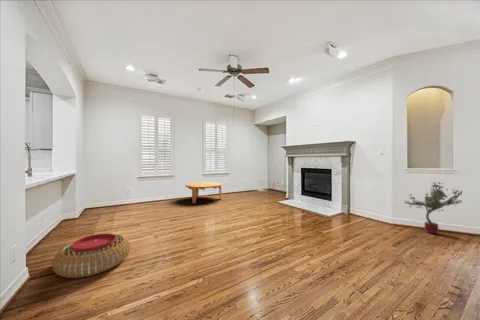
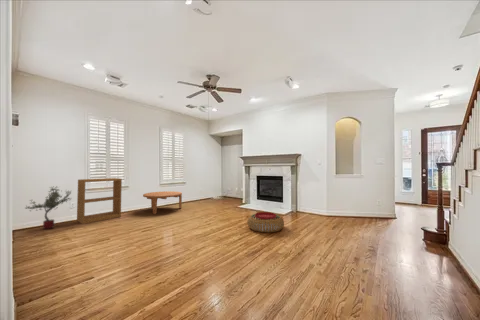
bookshelf: none [130,169,165,209] -> present [77,178,122,224]
potted tree: present [405,183,462,234] -> present [26,187,71,229]
pouf: present [52,233,130,278] -> present [247,212,284,232]

